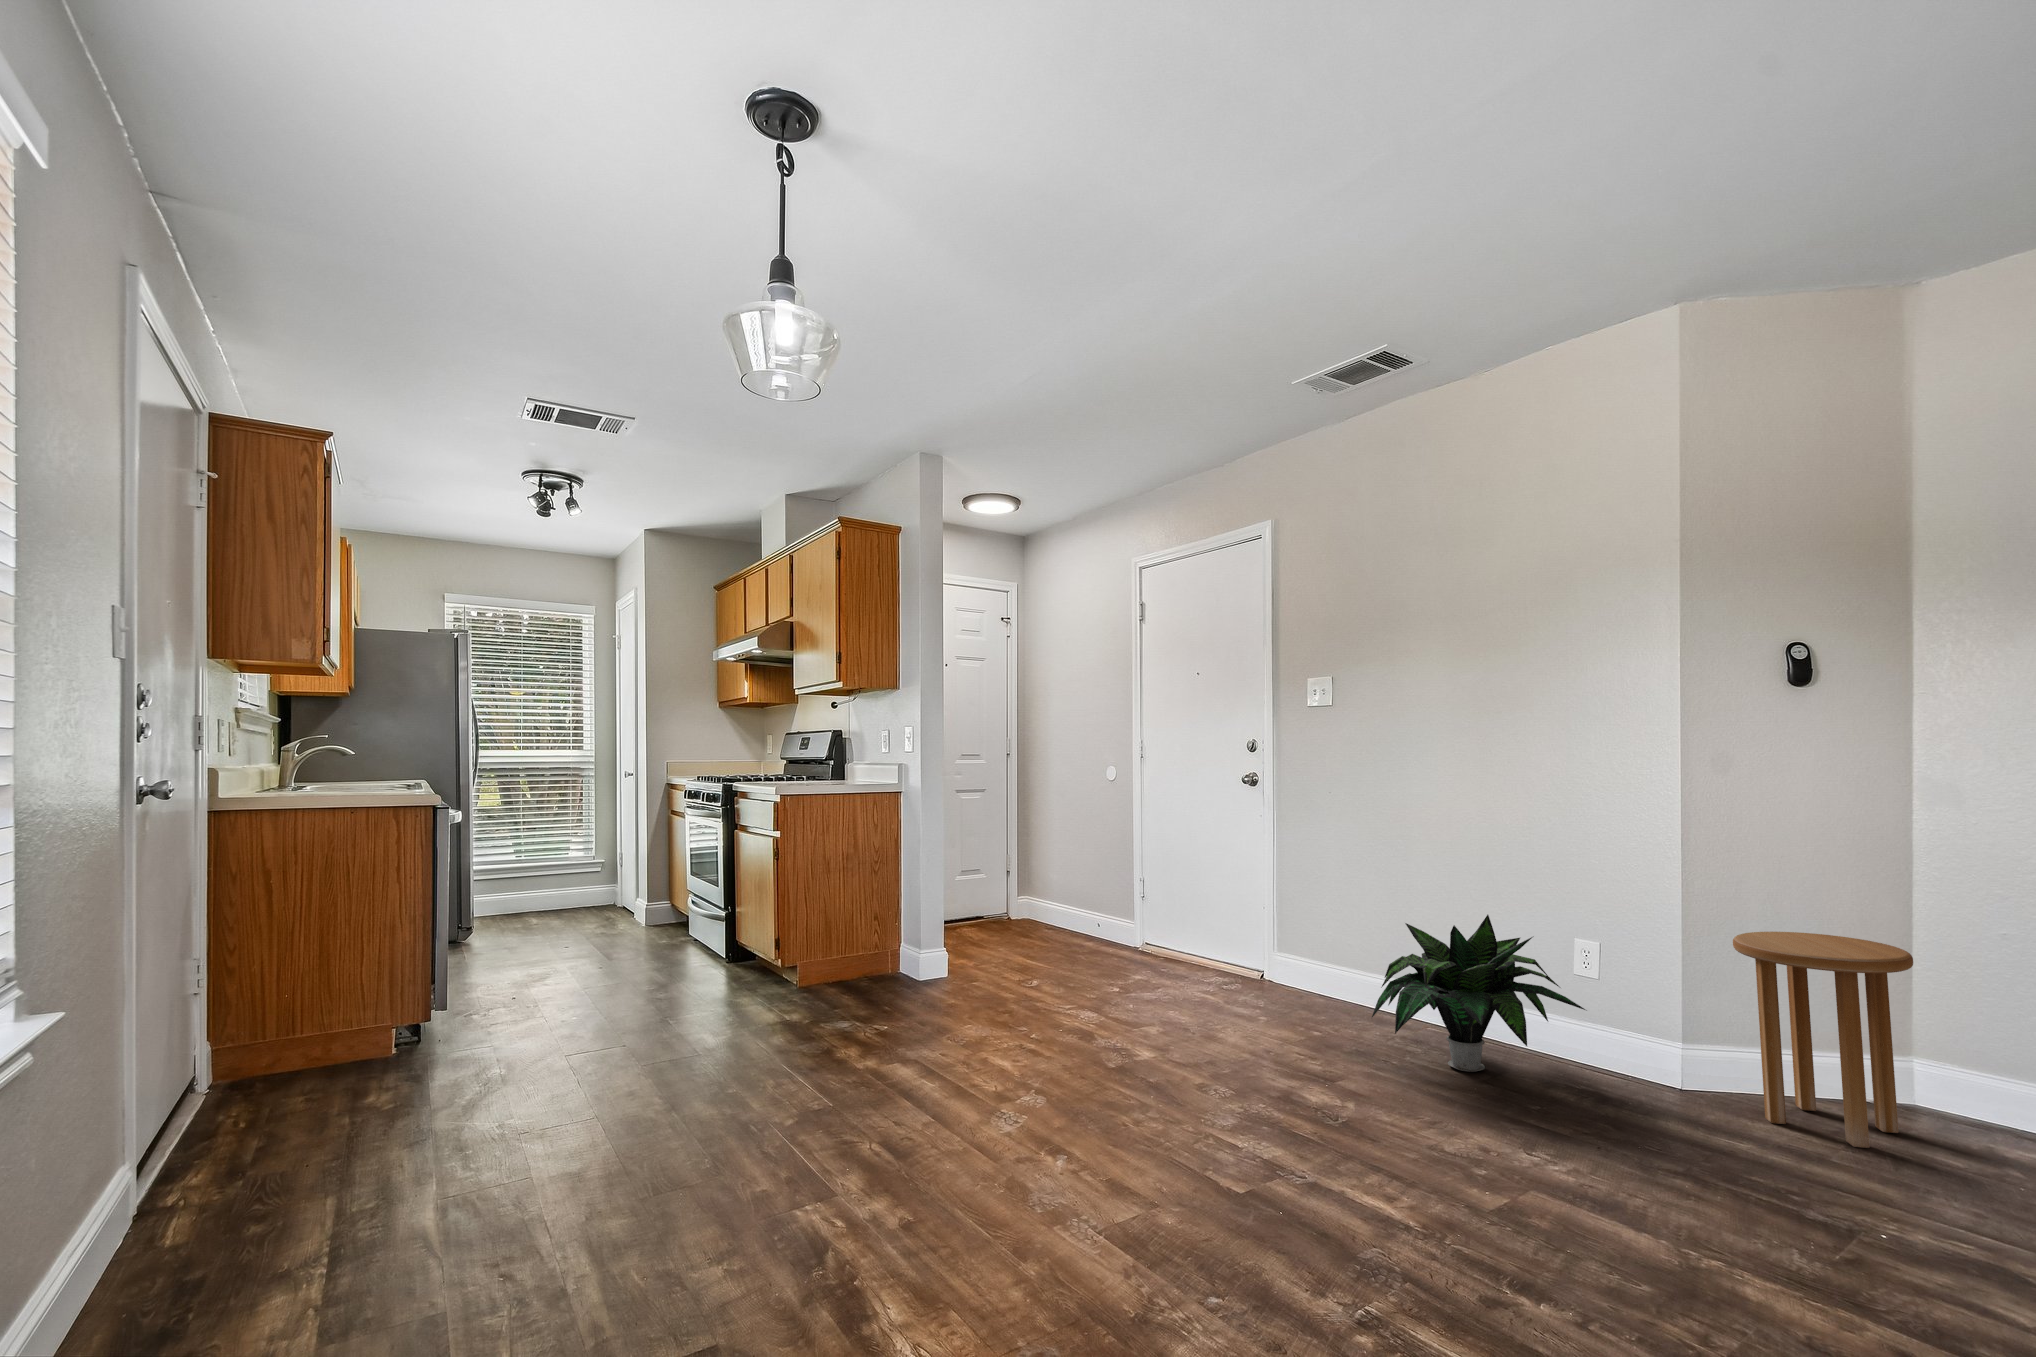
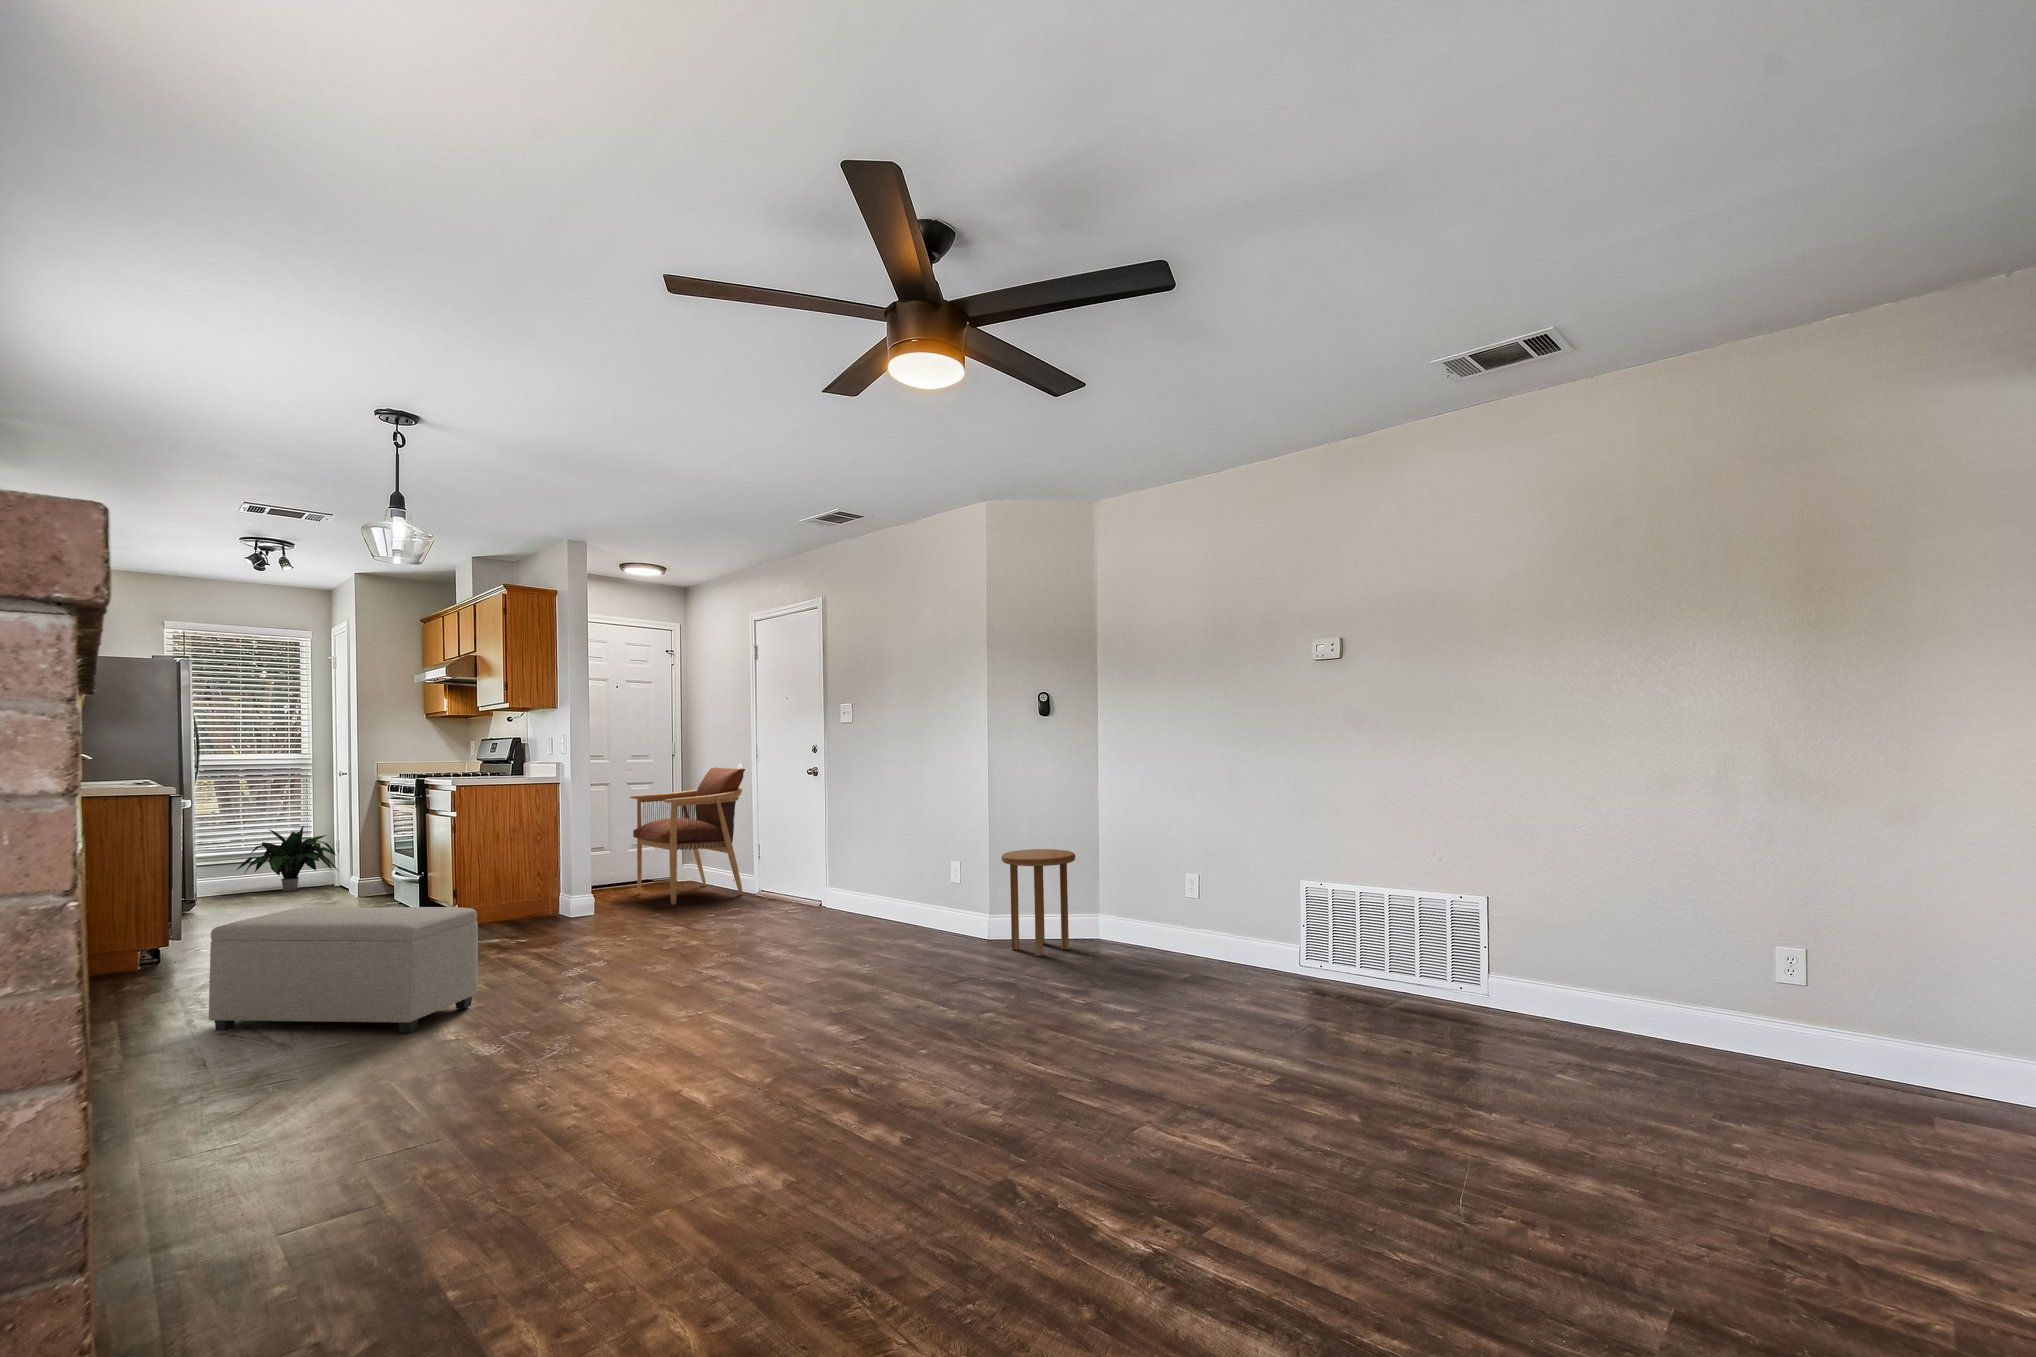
armchair: none [978,775,1136,968] -> present [630,767,745,905]
potted plant: present [1372,915,1585,1072] -> present [237,826,338,891]
ottoman: none [472,987,886,1262] -> present [209,907,478,1033]

